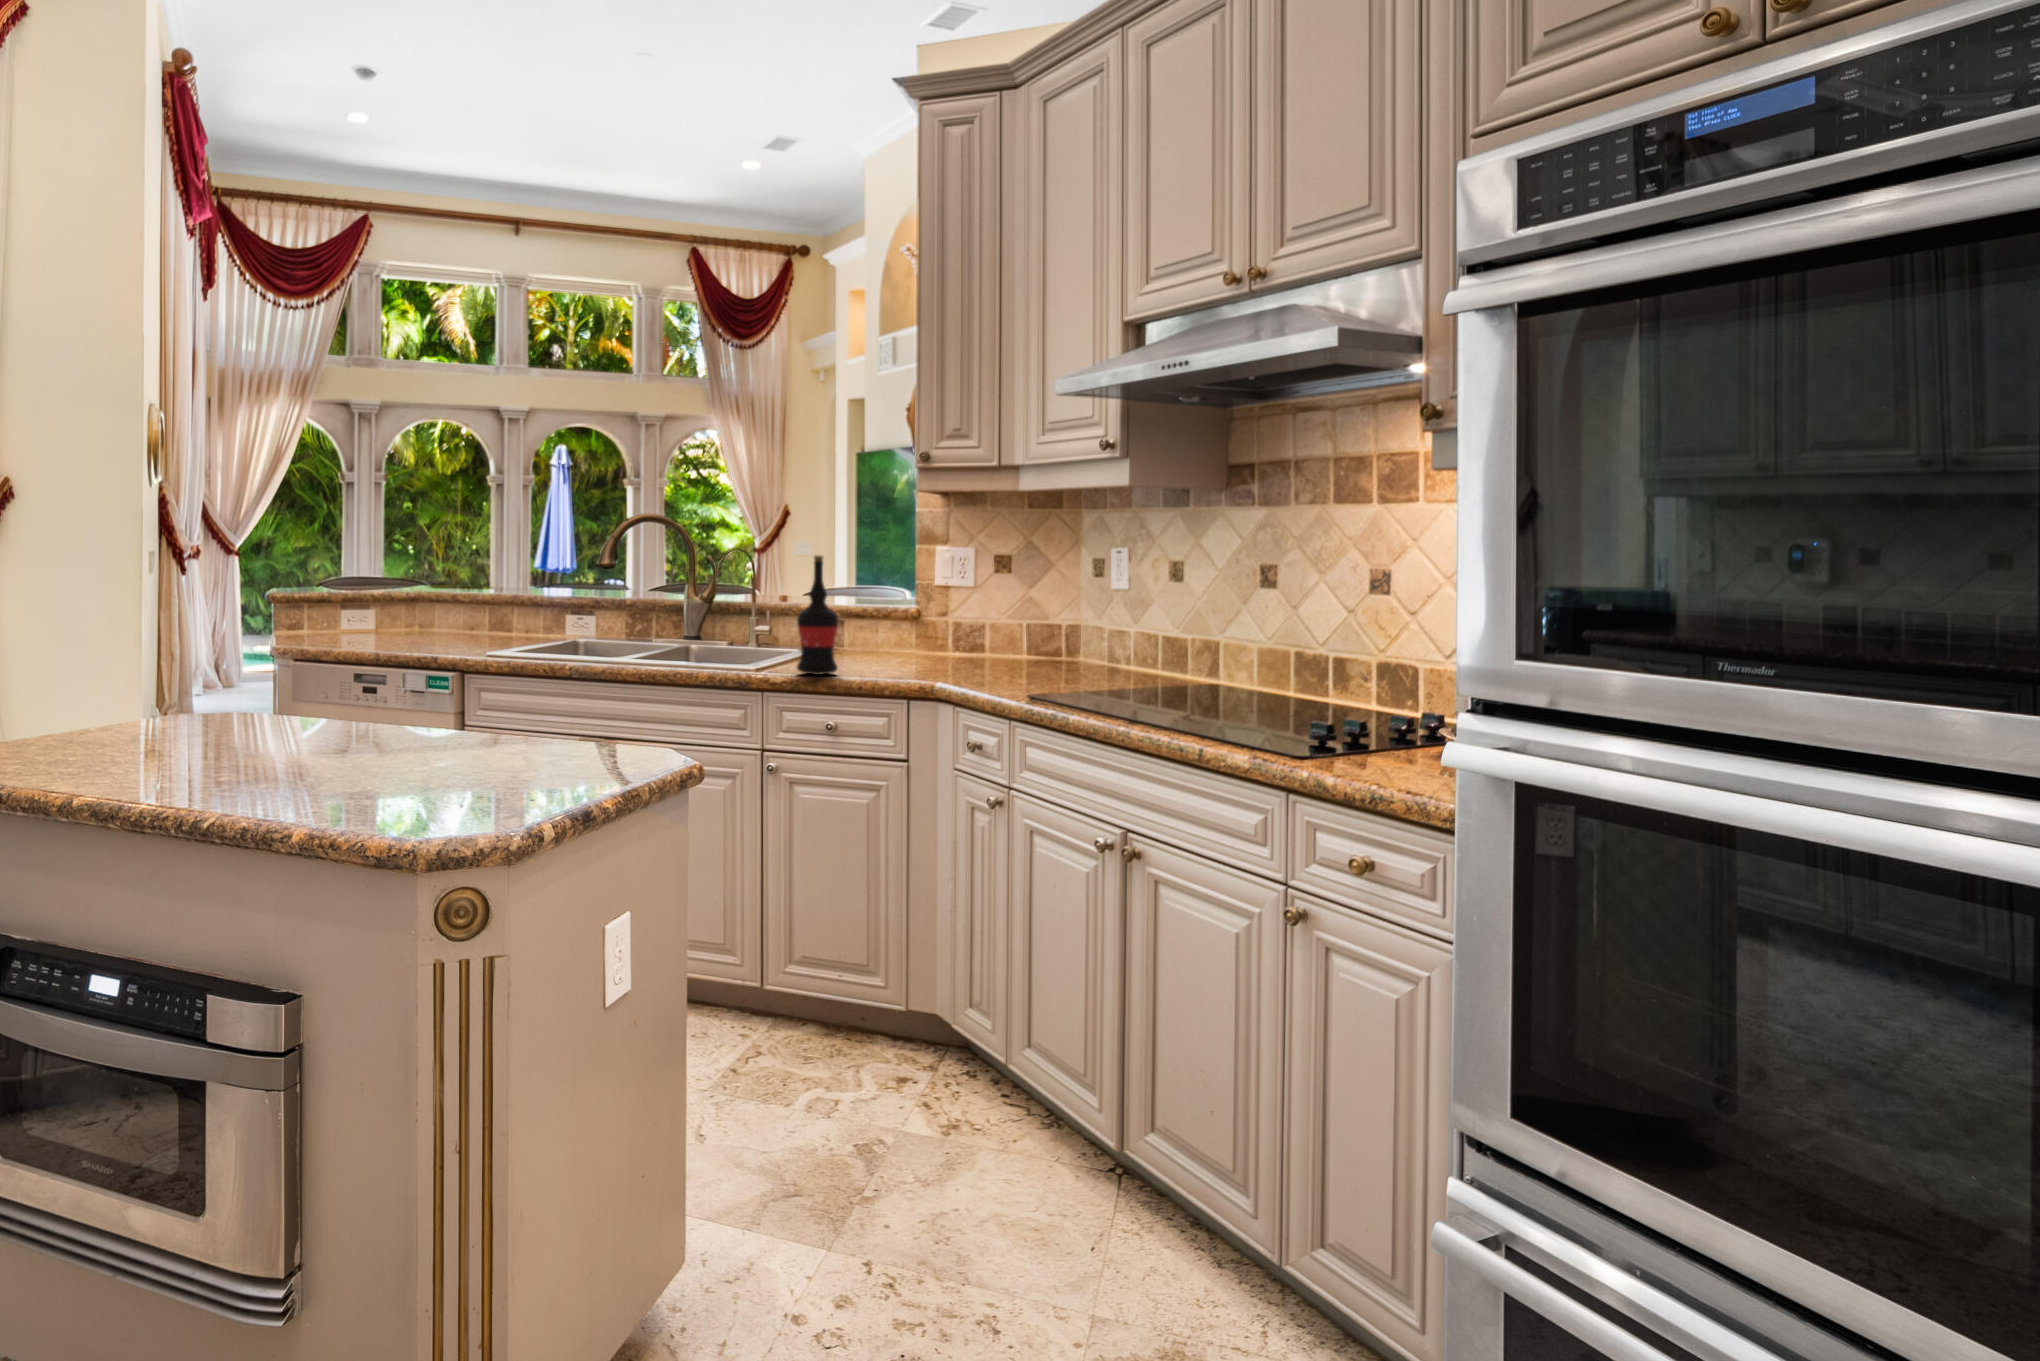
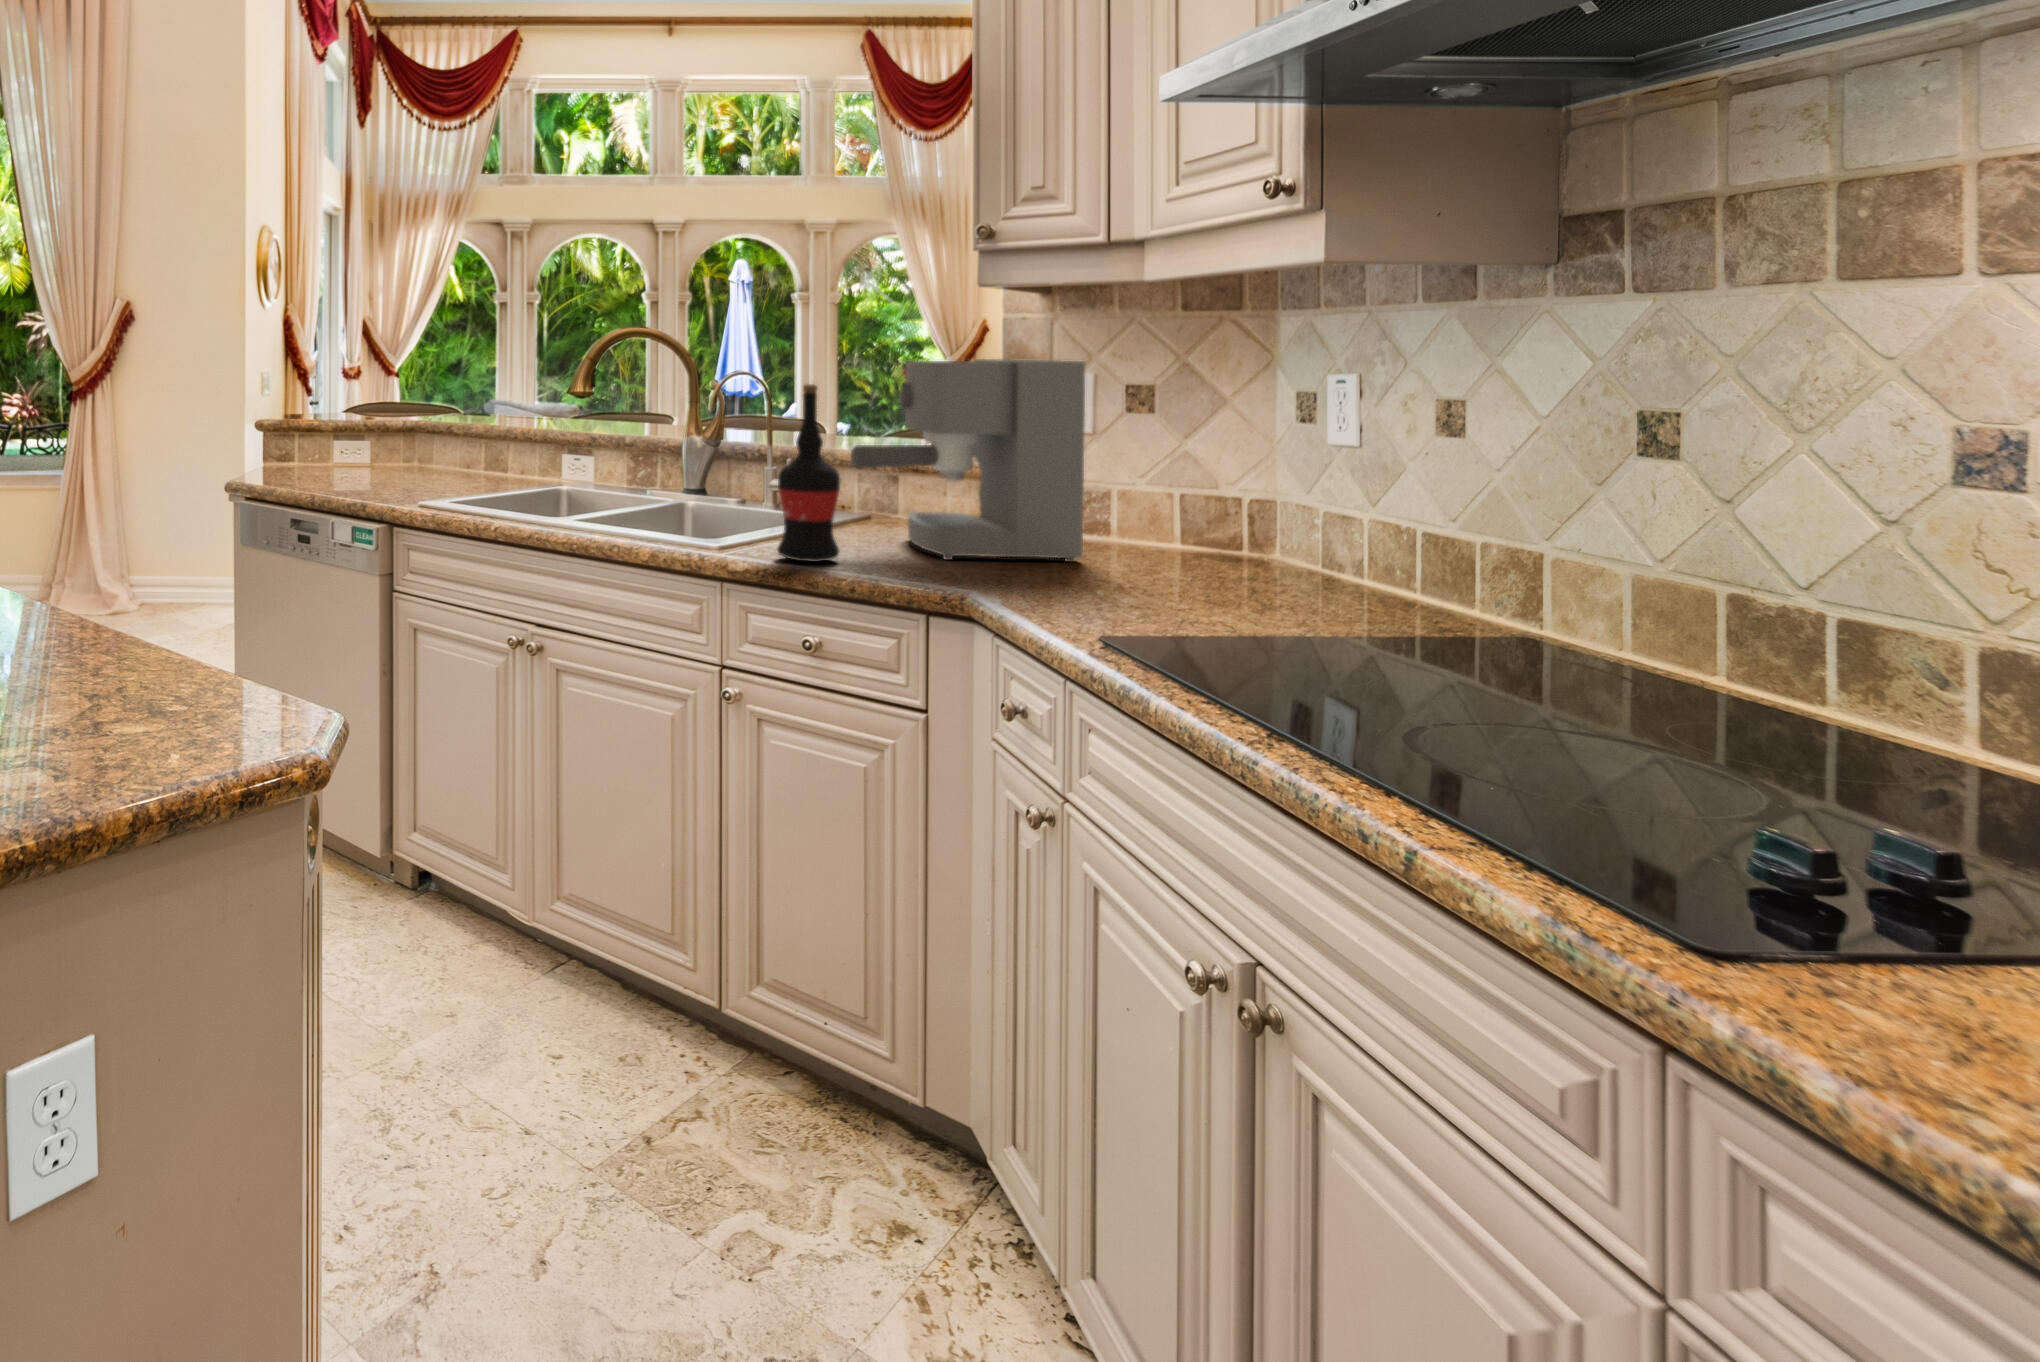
coffee maker: none [835,538,979,670] -> present [851,359,1085,562]

